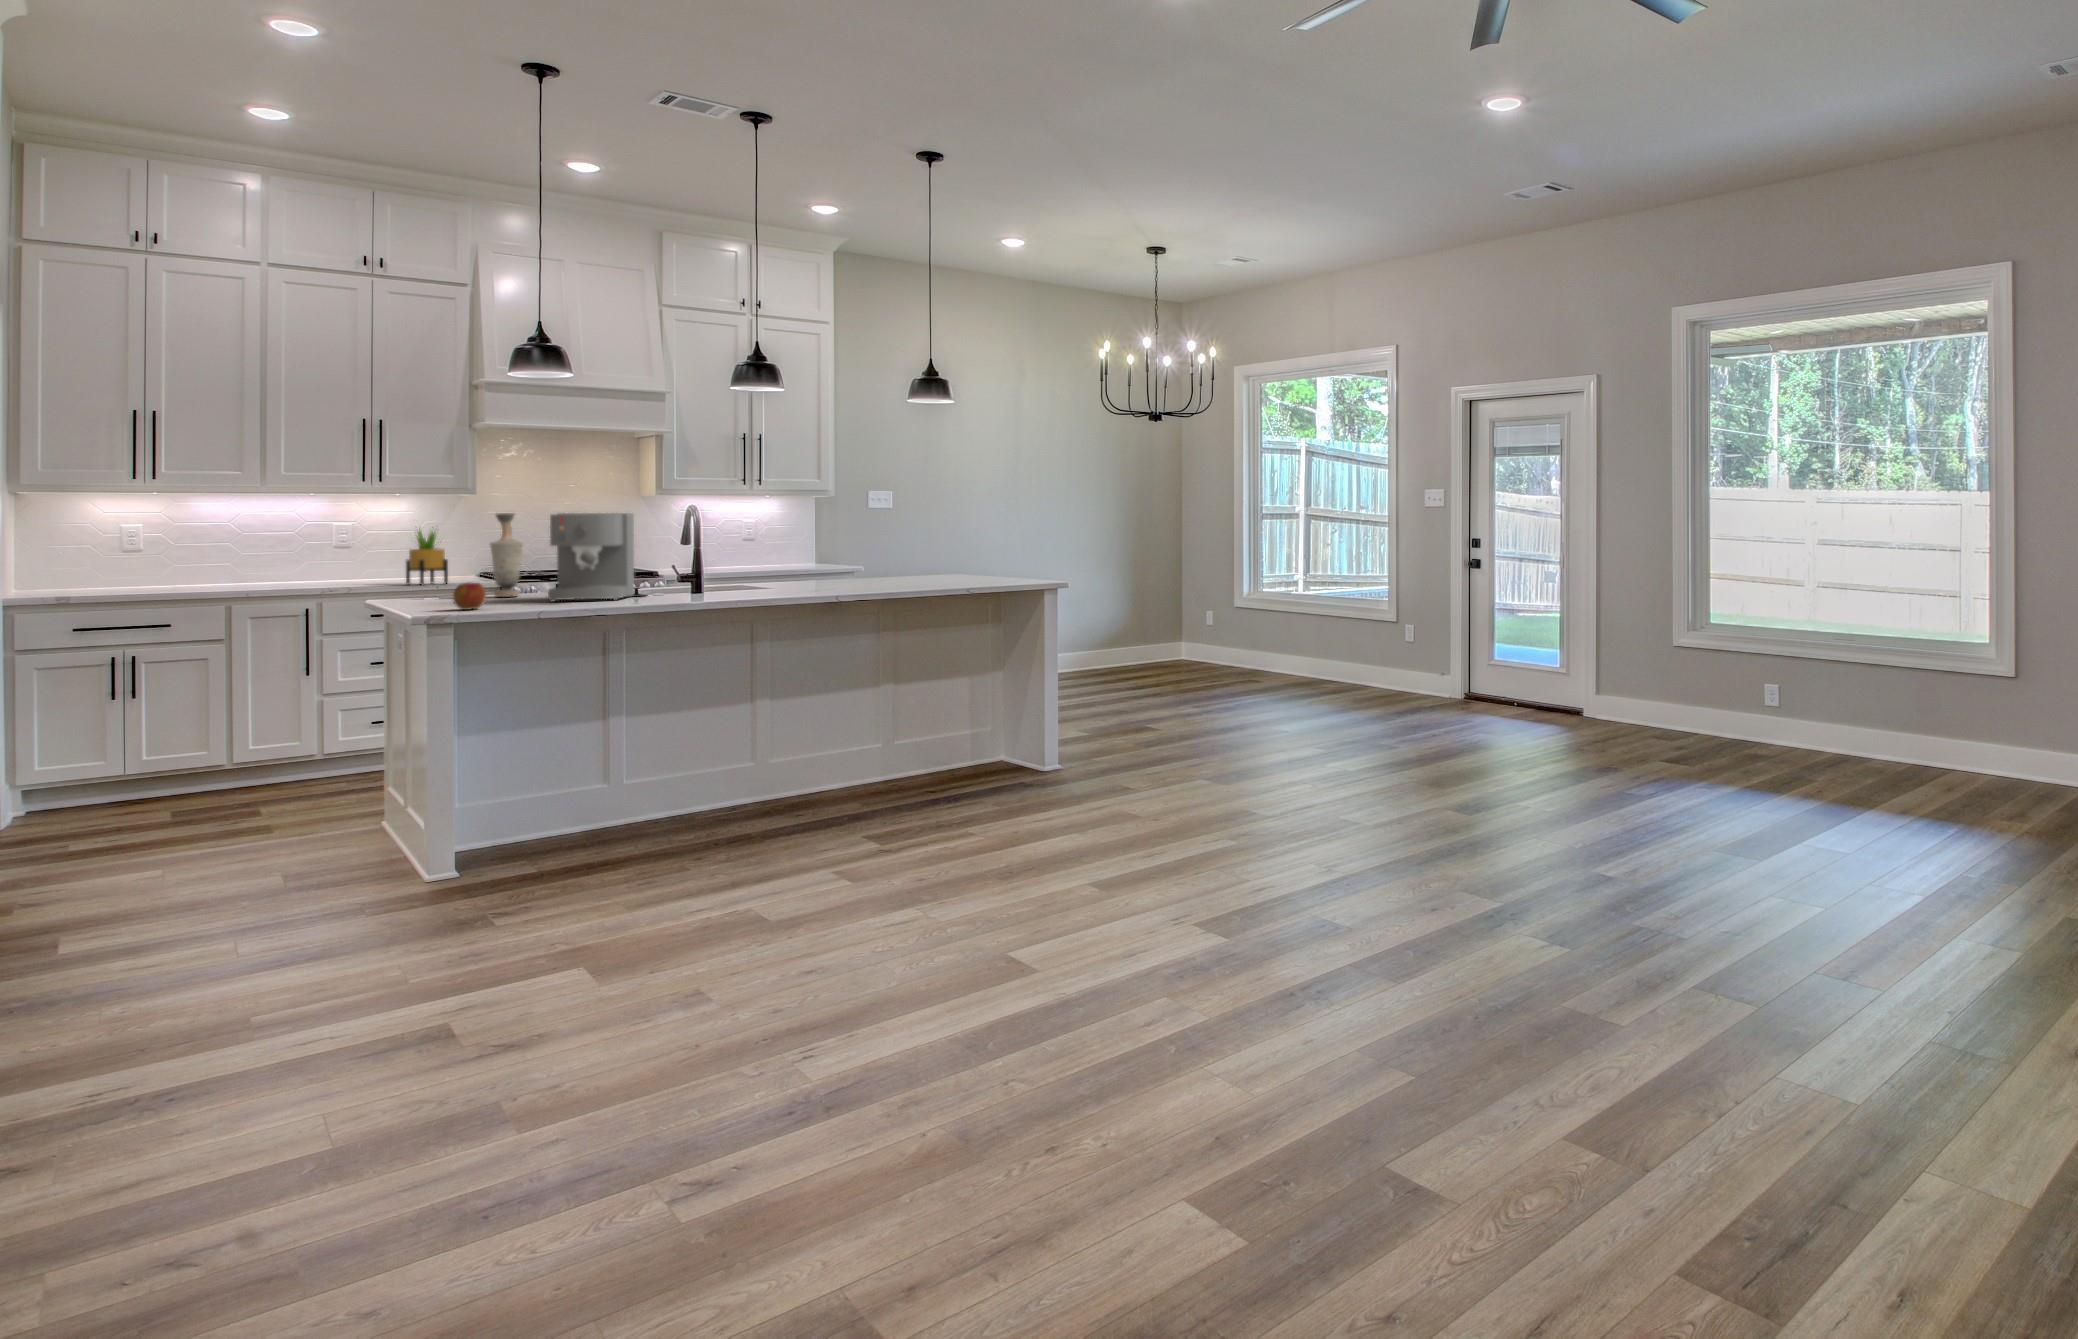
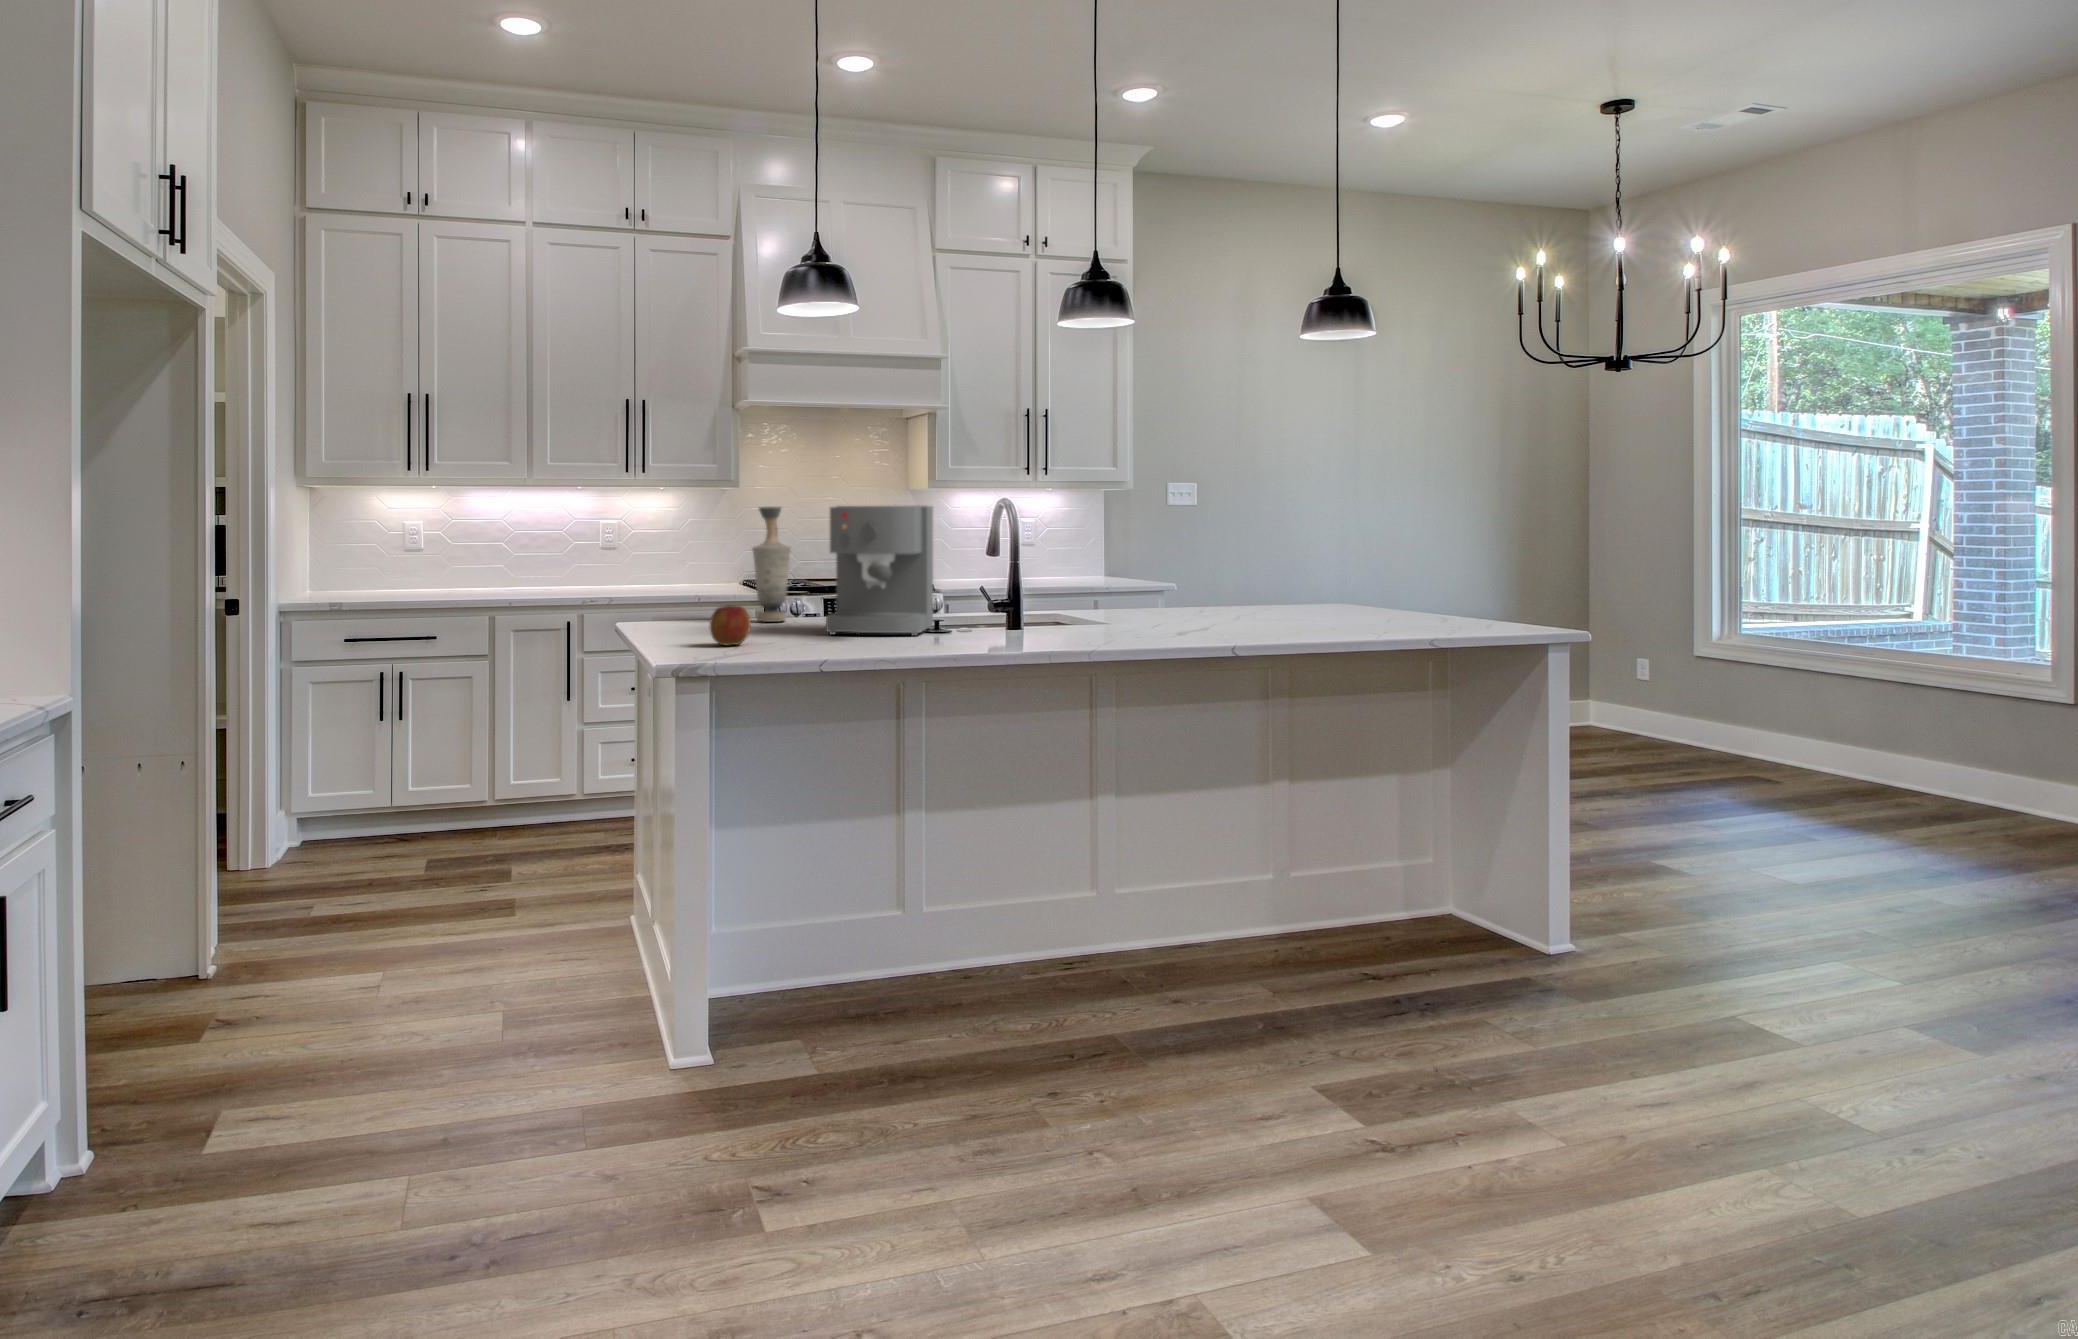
potted plant: present [406,529,448,585] -> none [661,523,705,597]

